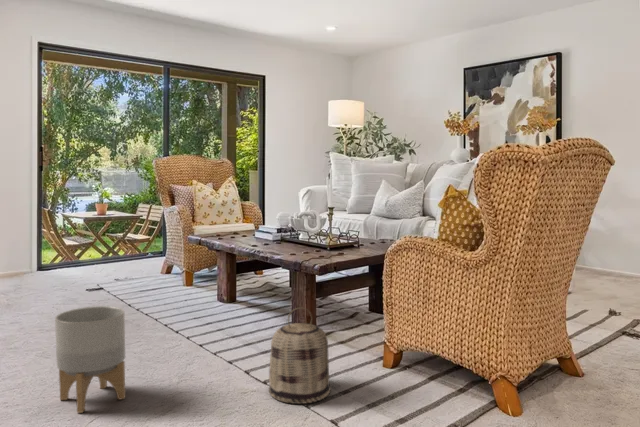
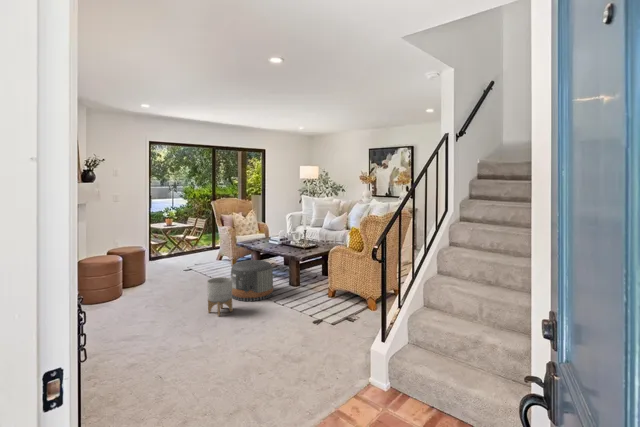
pouf: none [144,269,247,369] -> present [231,260,273,301]
basket: present [269,308,331,404] -> none [286,275,309,310]

